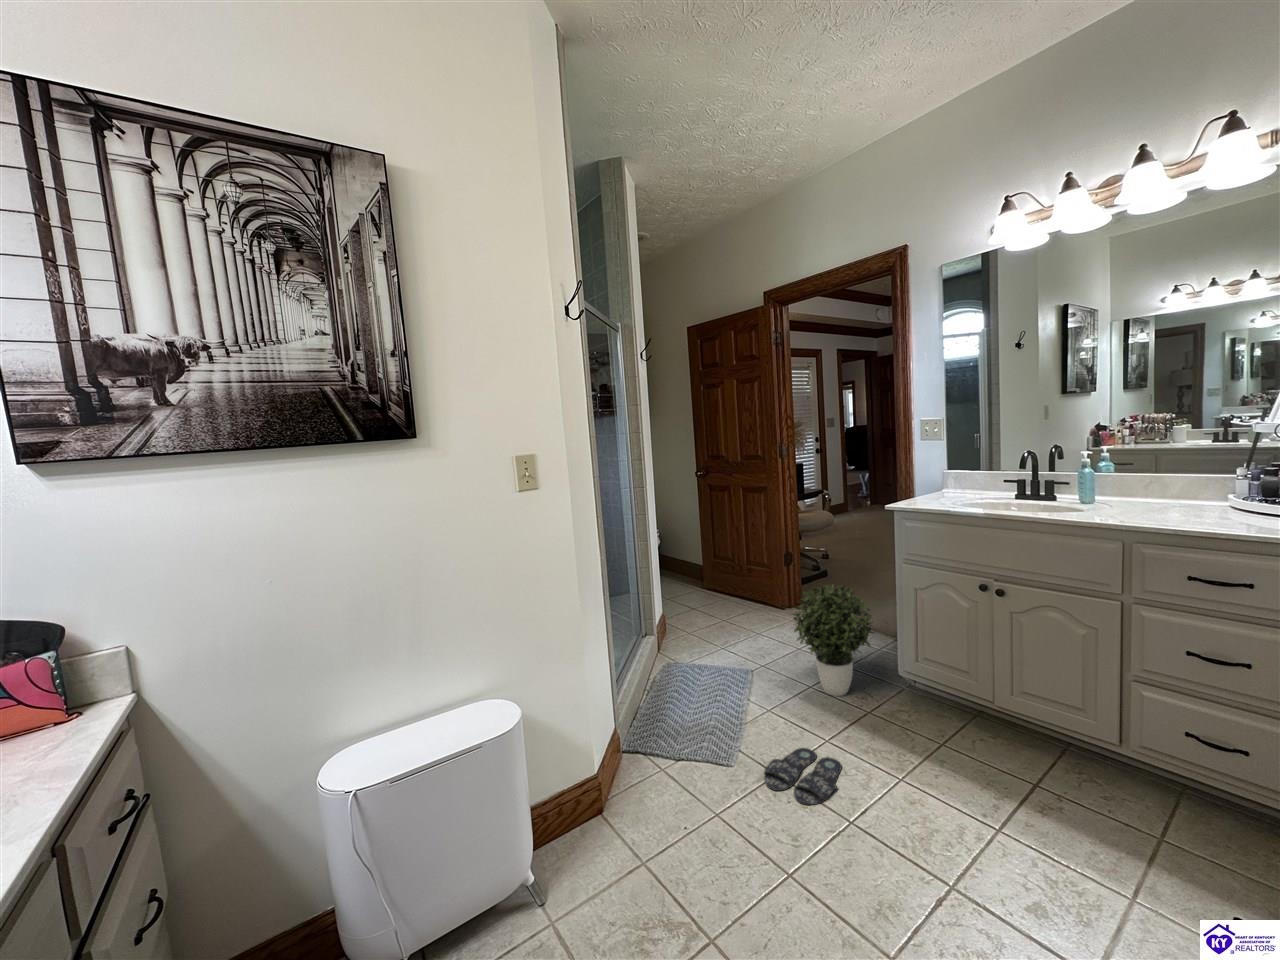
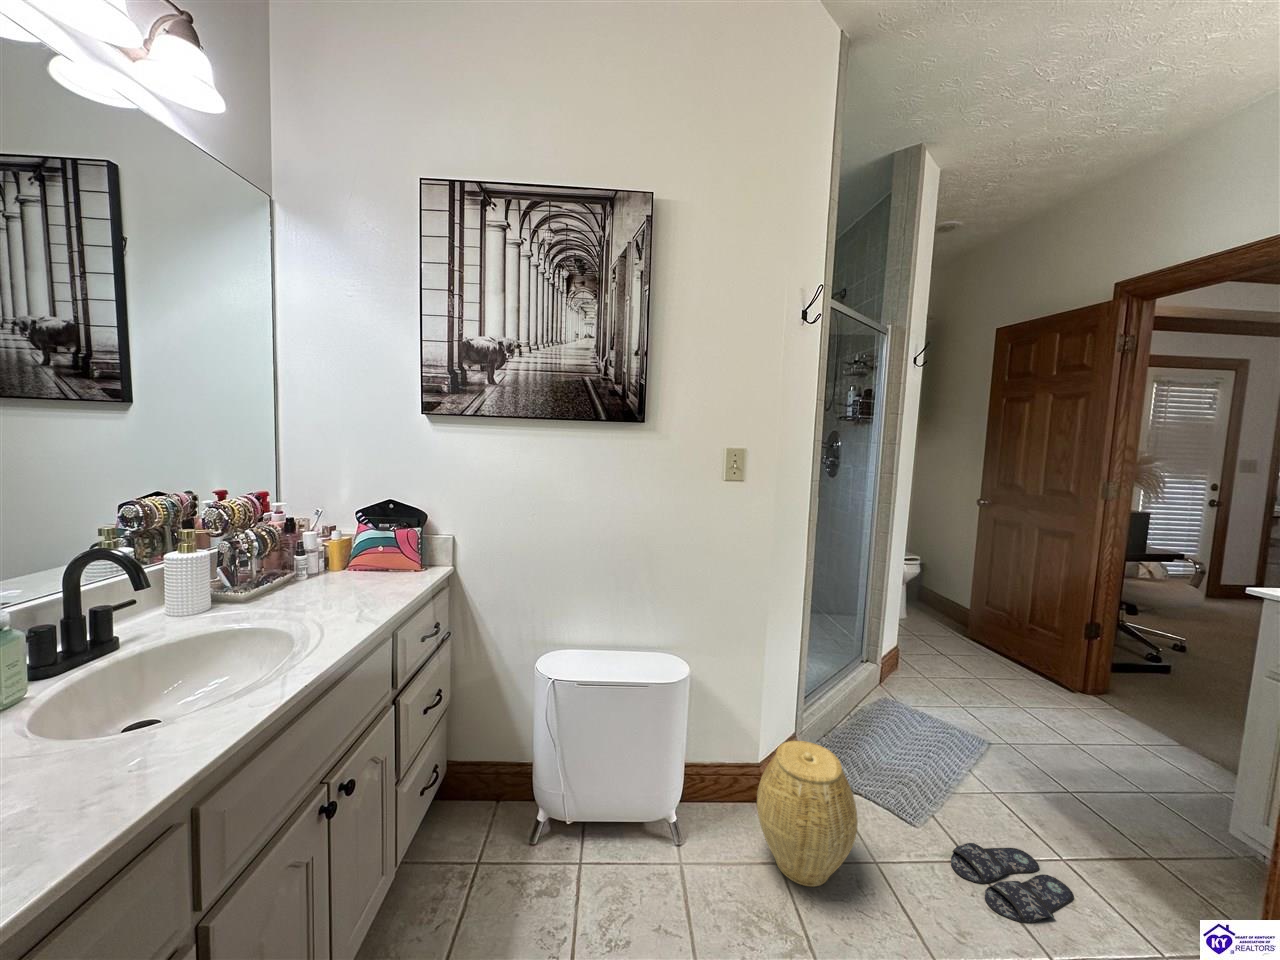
potted plant: present [793,584,874,696] -> none [1052,667,1194,820]
woven basket: none [611,732,705,872] -> present [757,741,858,887]

